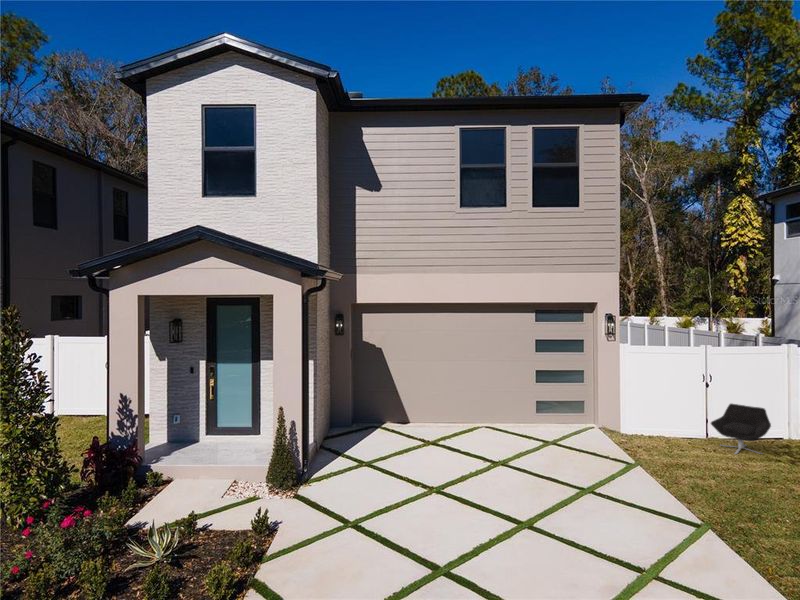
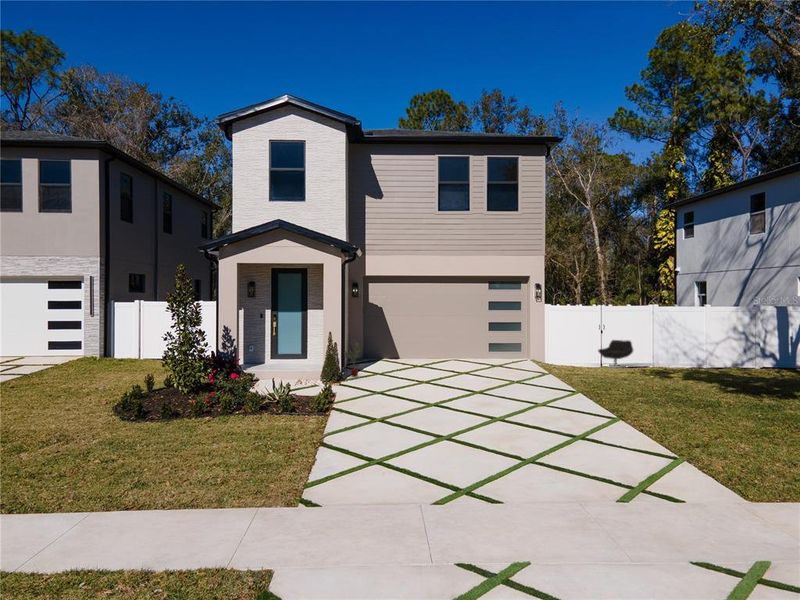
potted tree: none [300,419,334,482] -> present [344,339,362,376]

